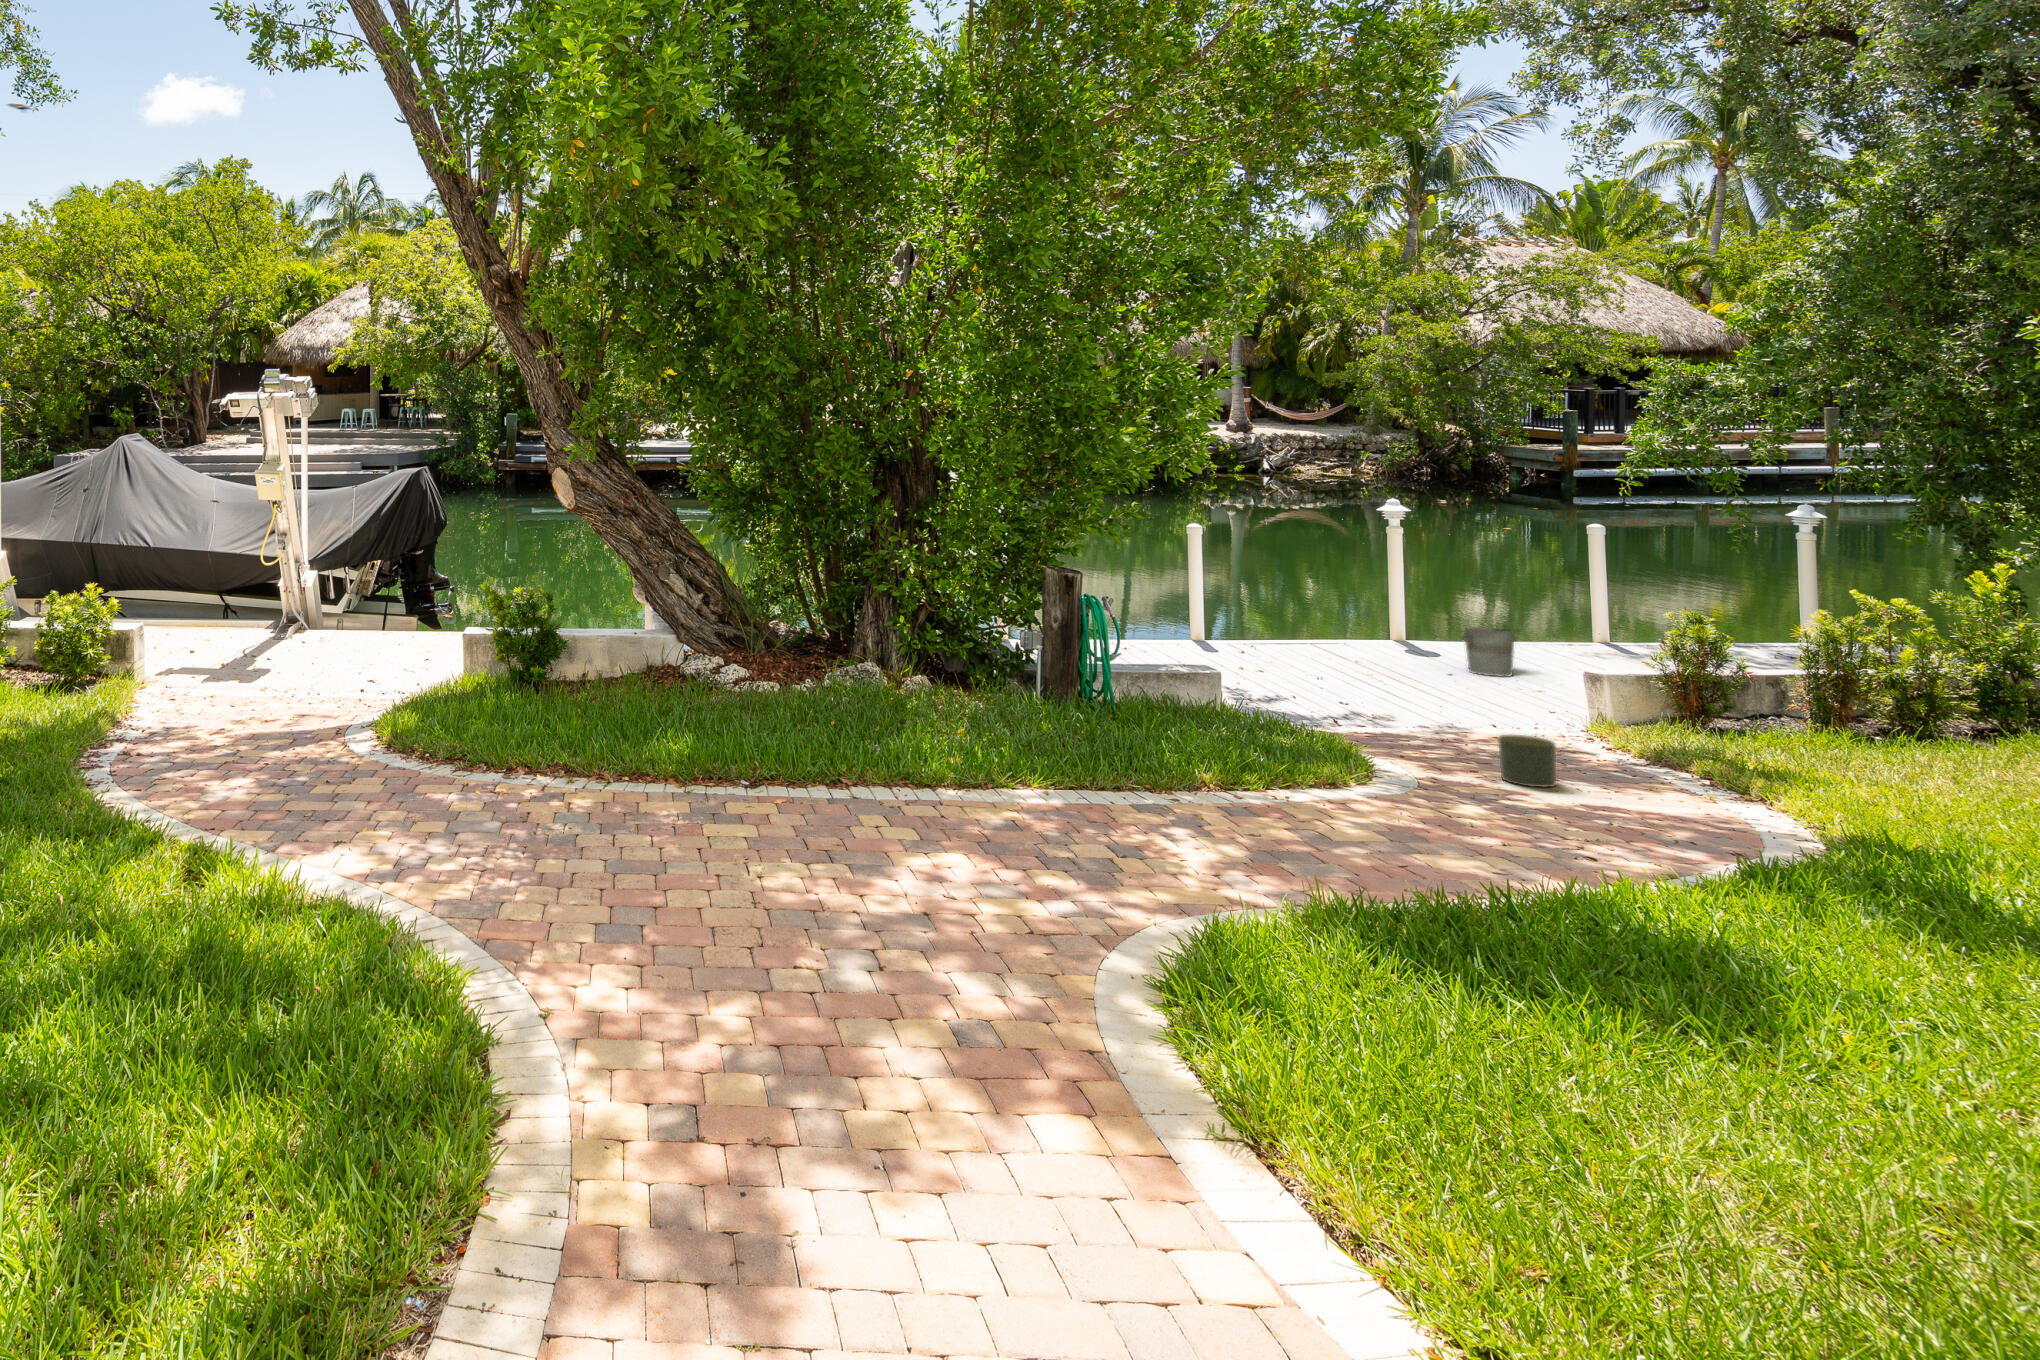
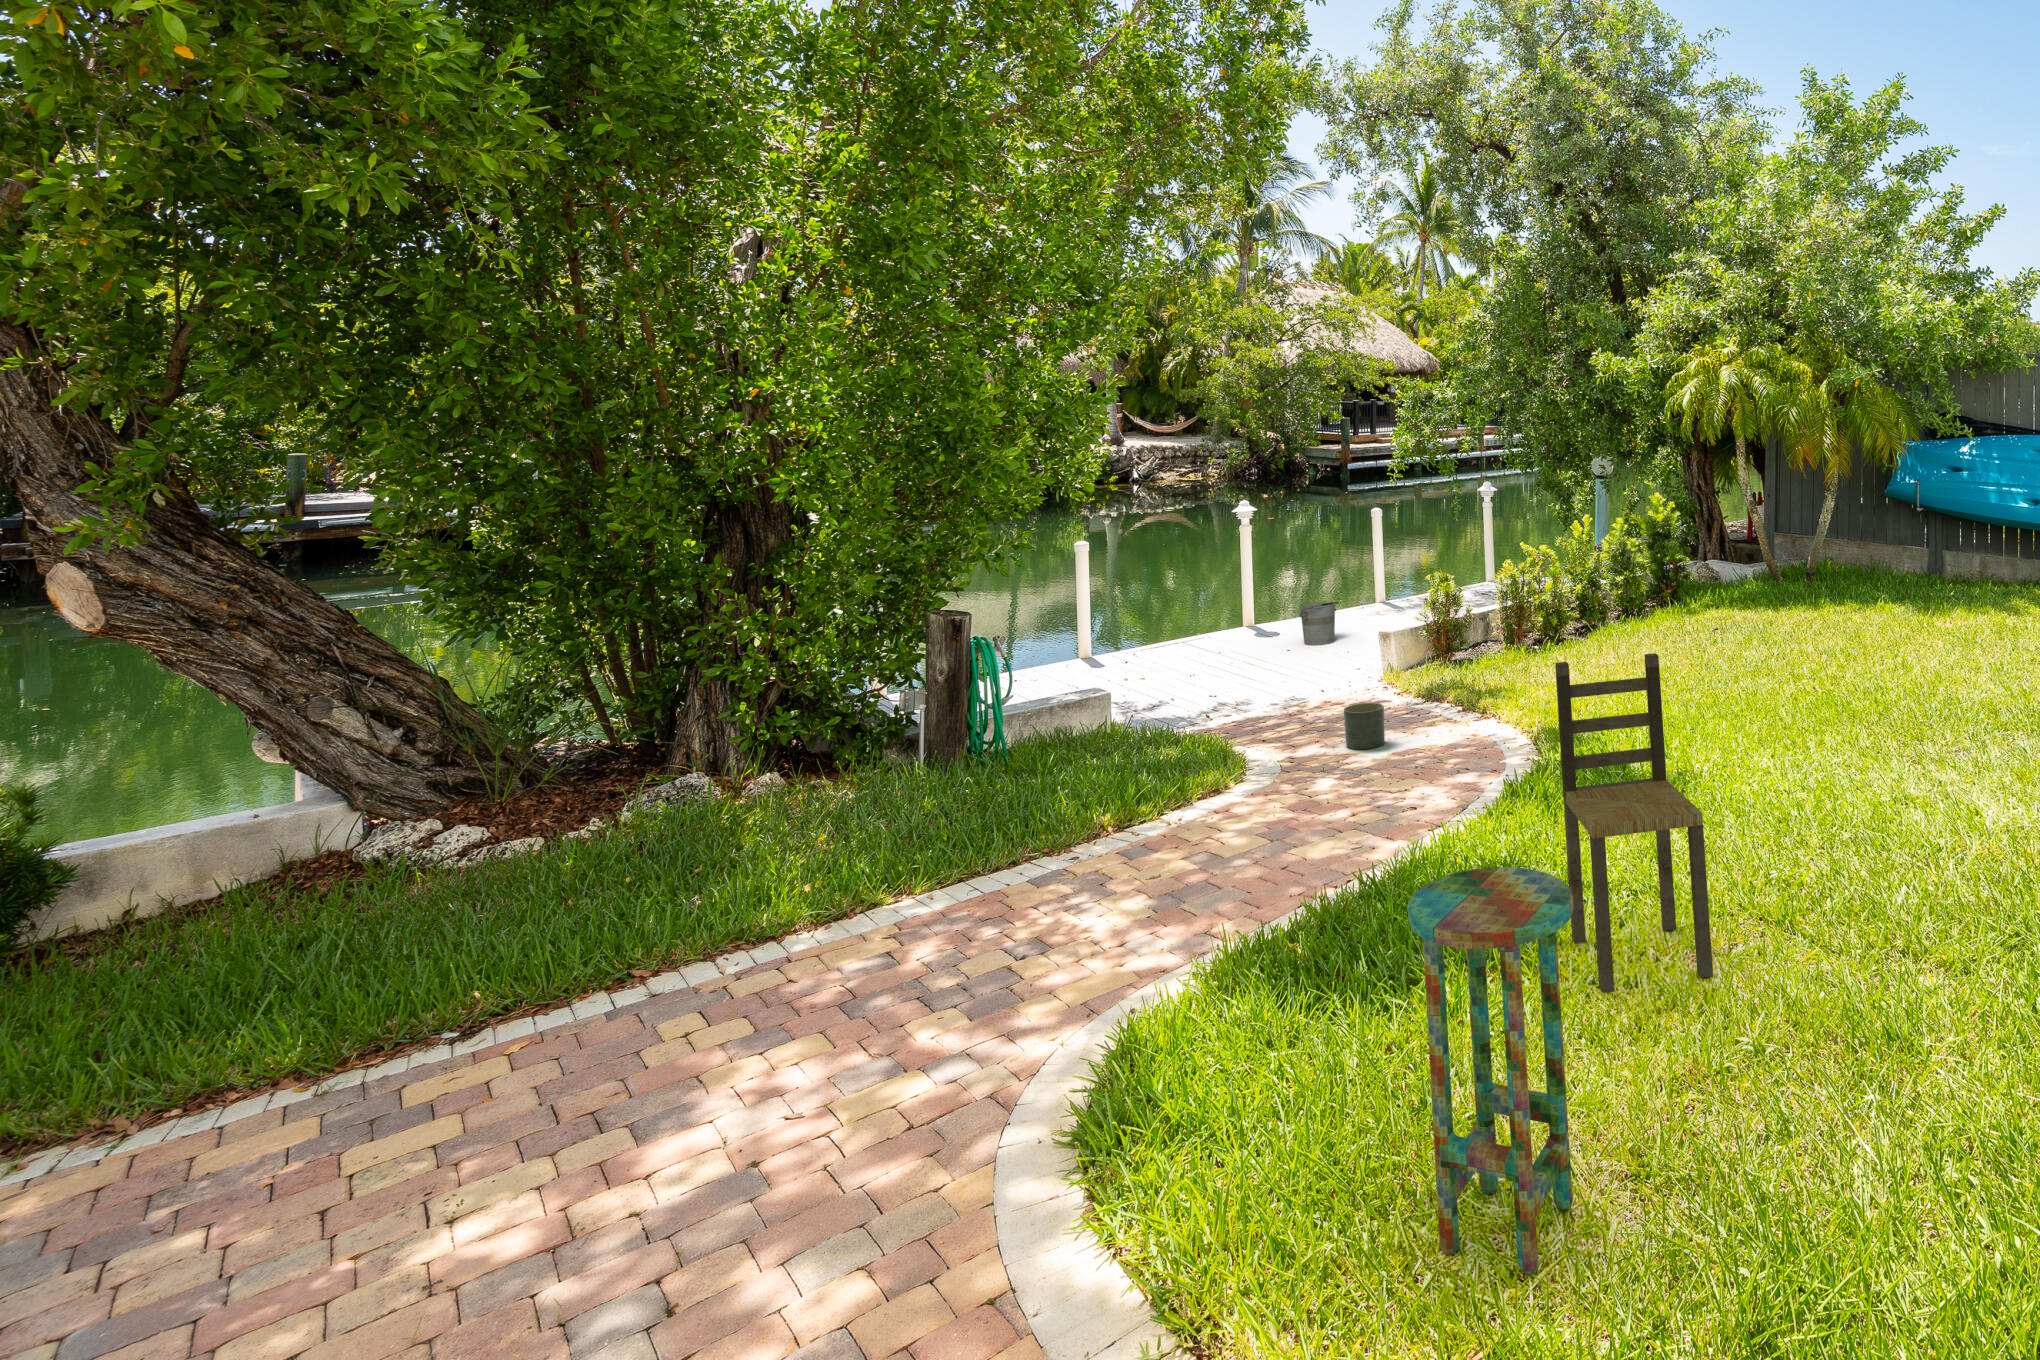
chair: none [1739,695,1972,1099] -> present [1555,653,1713,992]
side table: none [1469,834,1666,1197] -> present [1407,867,1573,1274]

